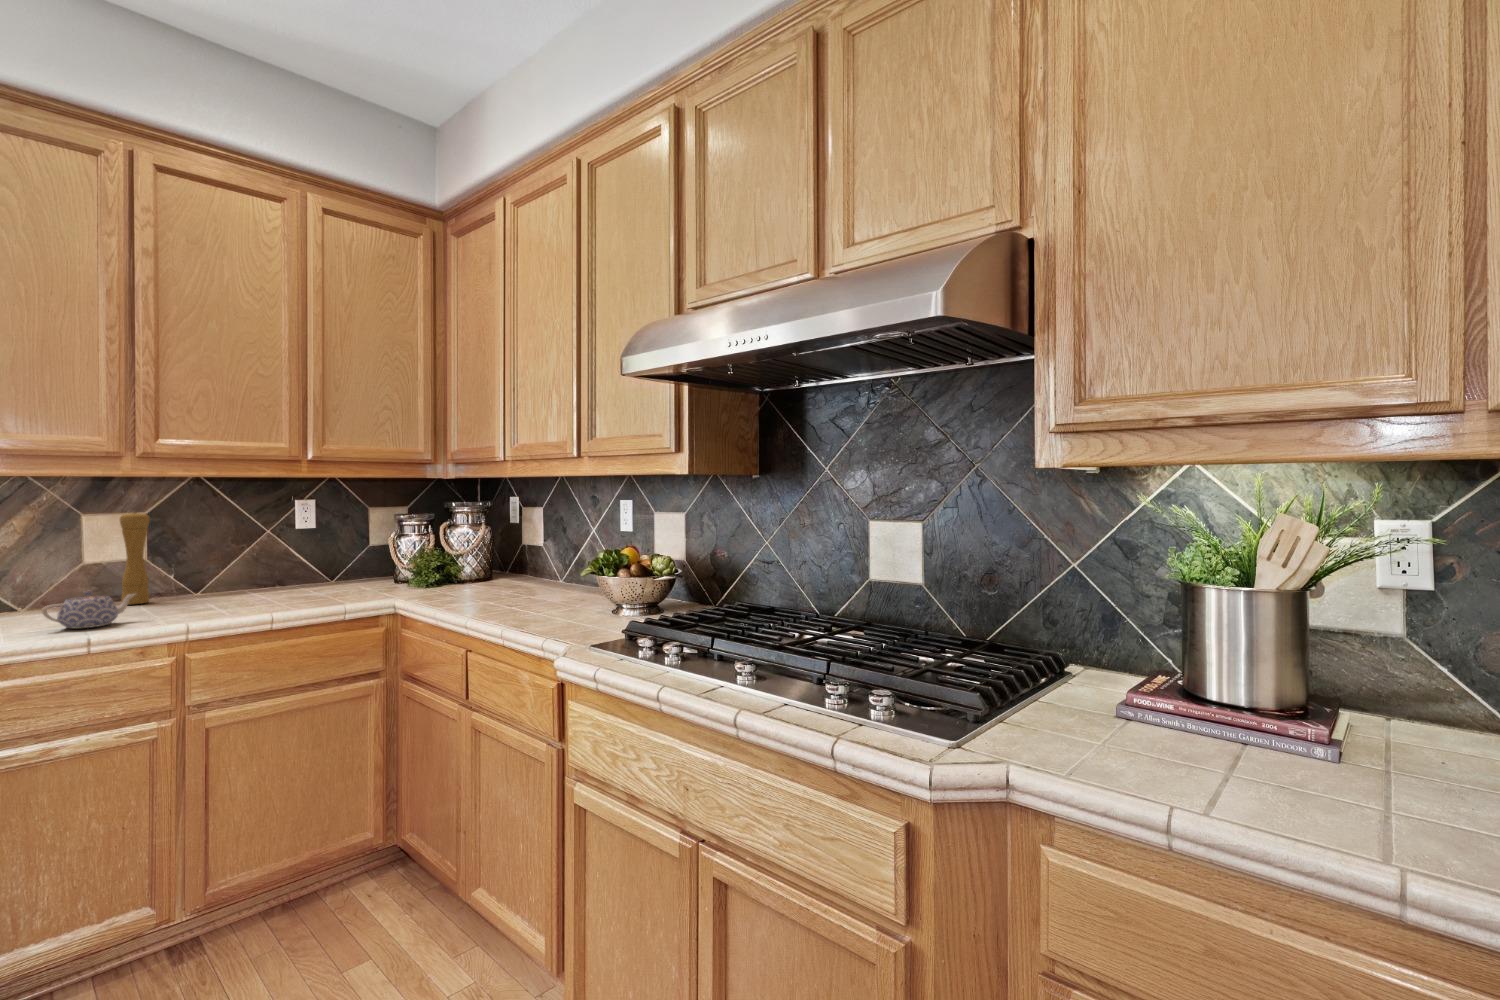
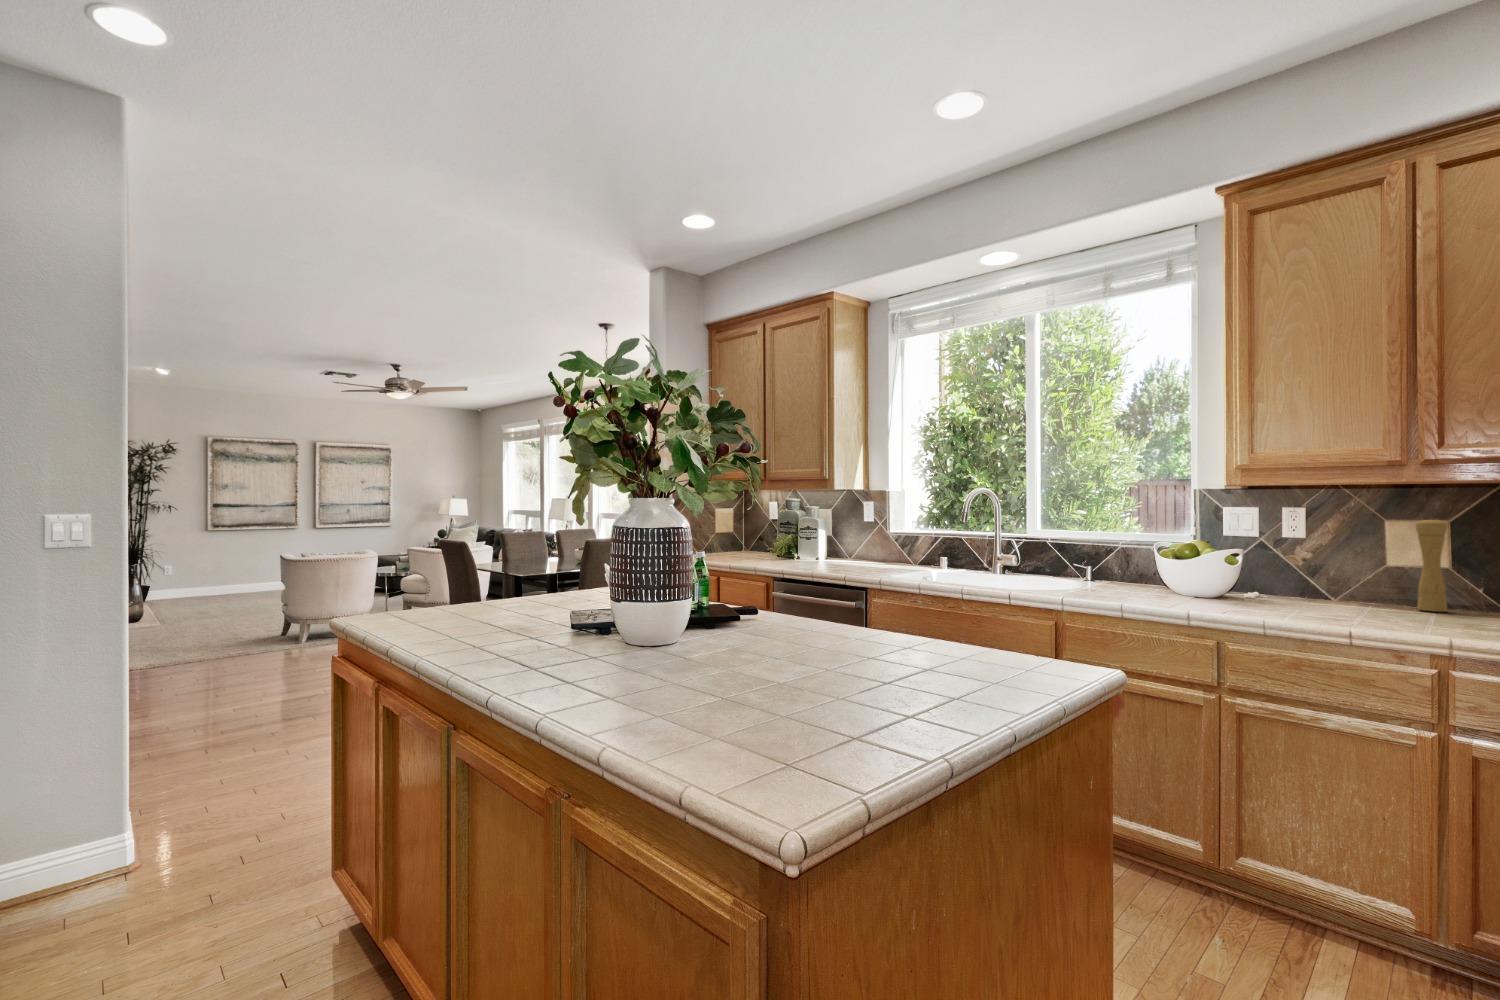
teapot: present [42,591,136,629] -> none [1321,589,1407,623]

